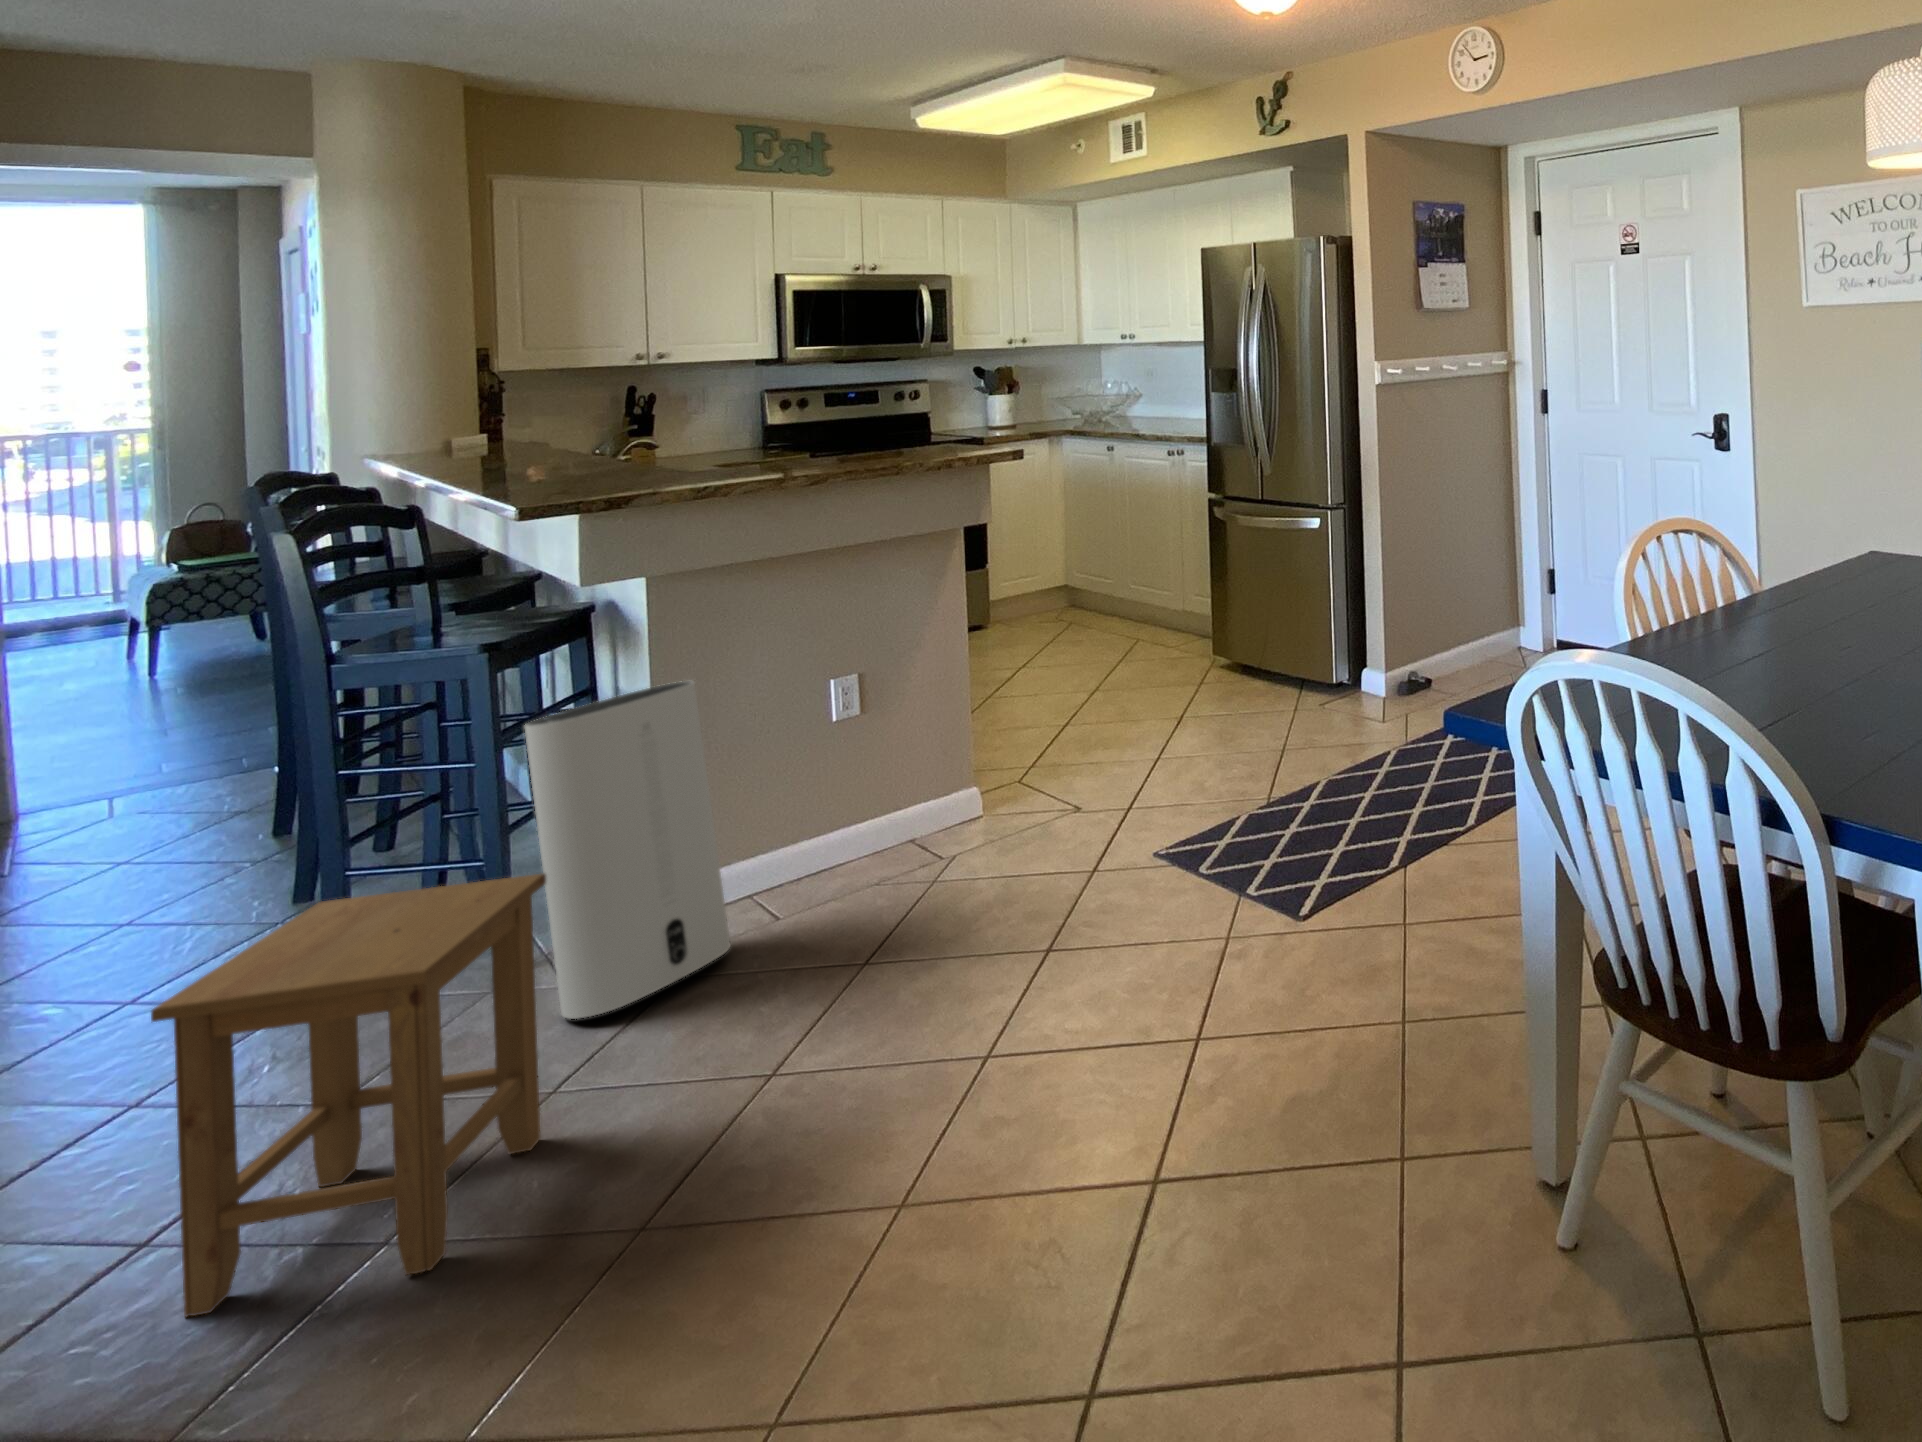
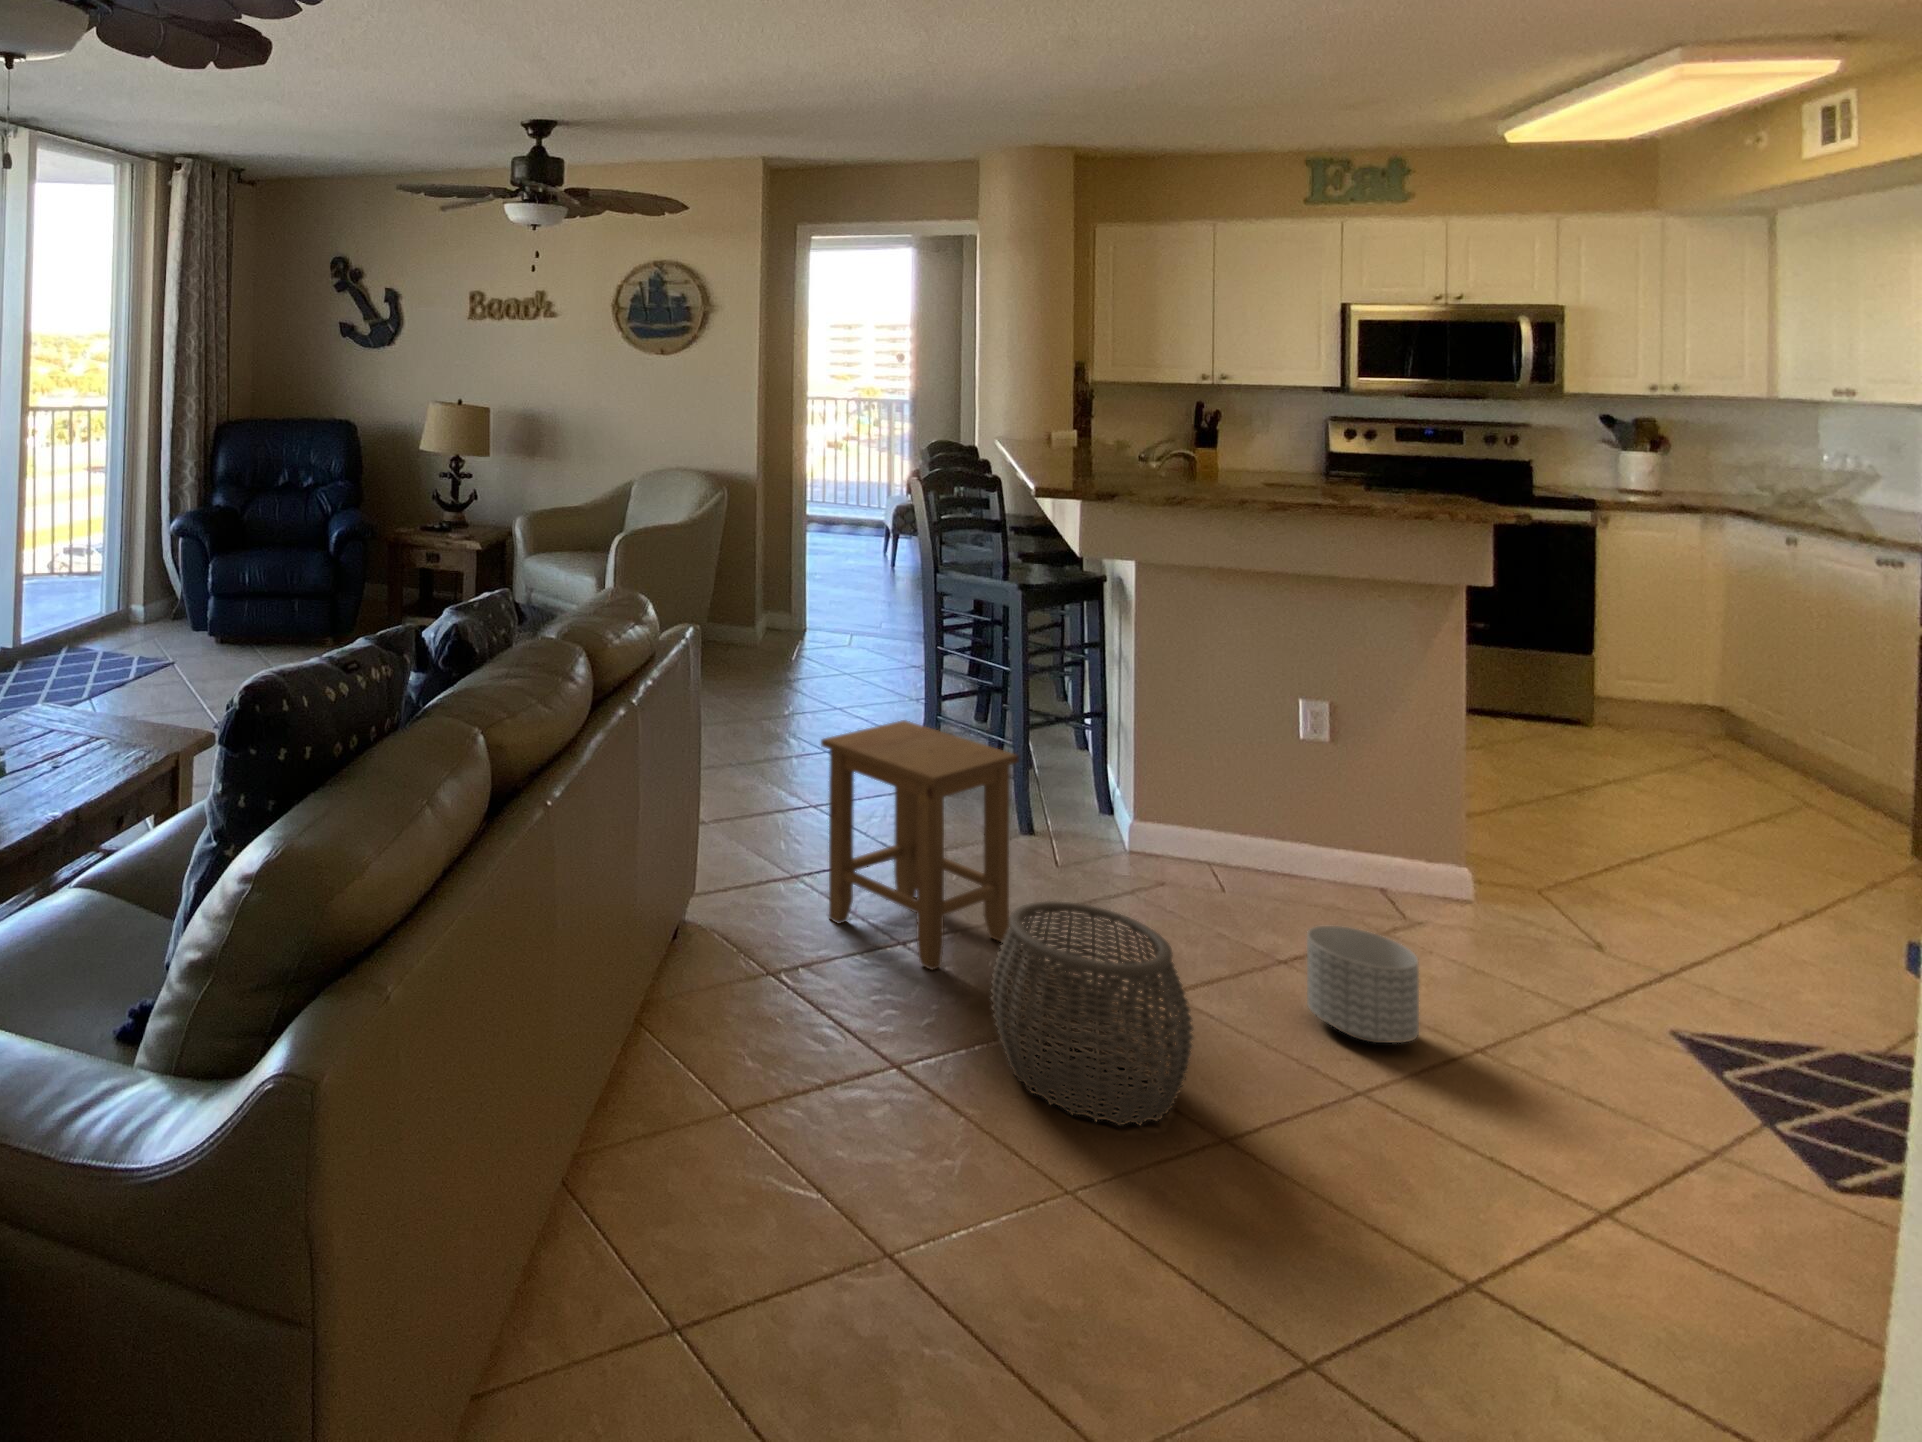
air purifier: present [525,681,730,1019] -> none [1033,653,1174,893]
planter: none [911,883,1014,1003] -> present [1307,926,1419,1043]
woven basket: none [575,1012,862,1345] -> present [991,901,1194,1126]

